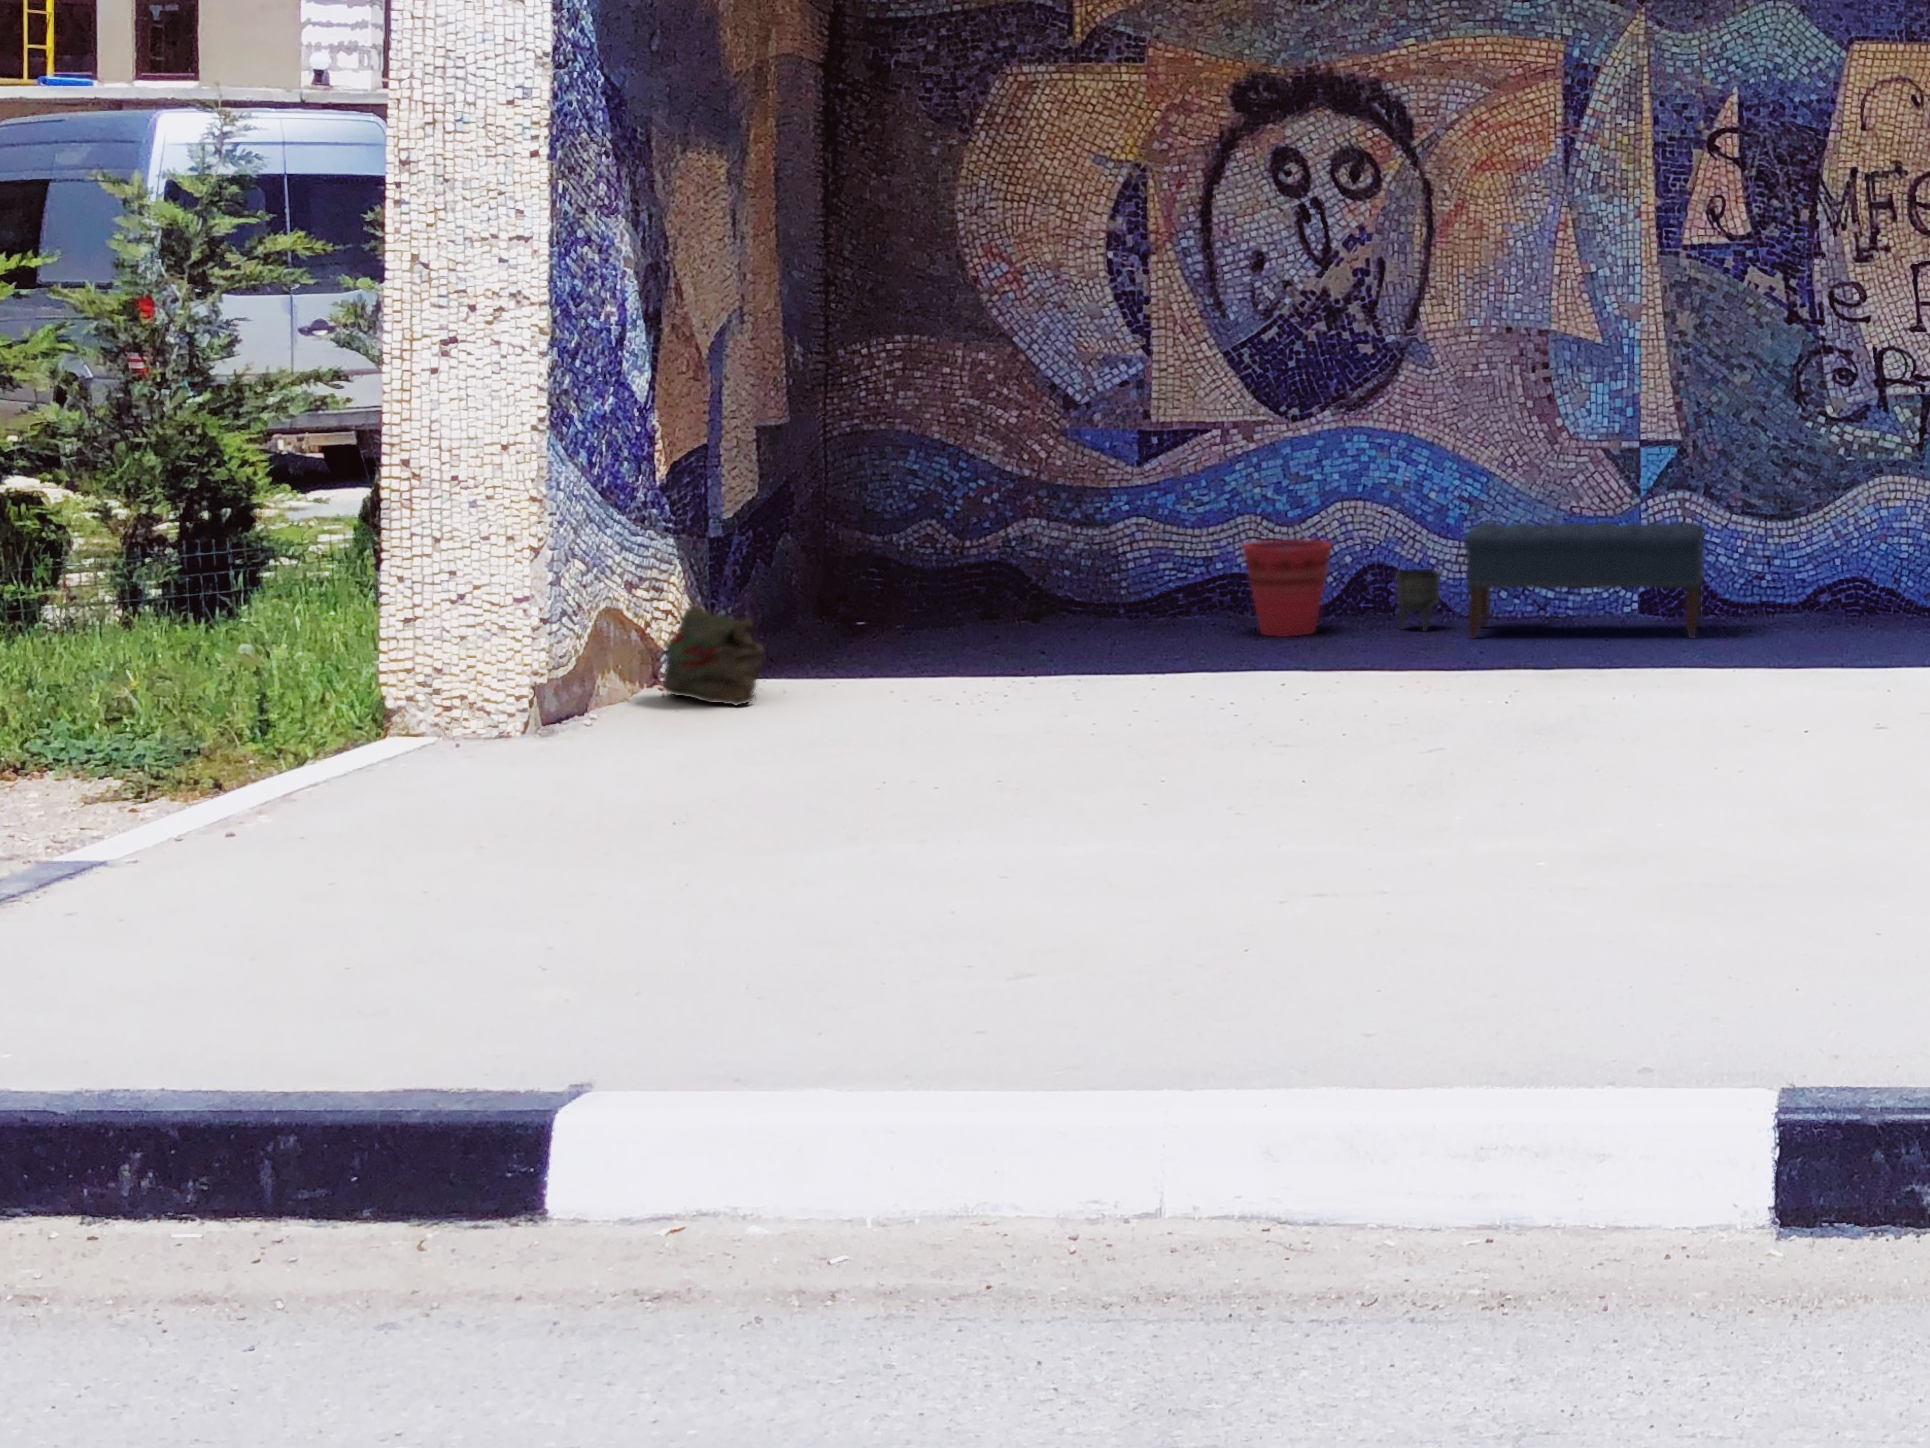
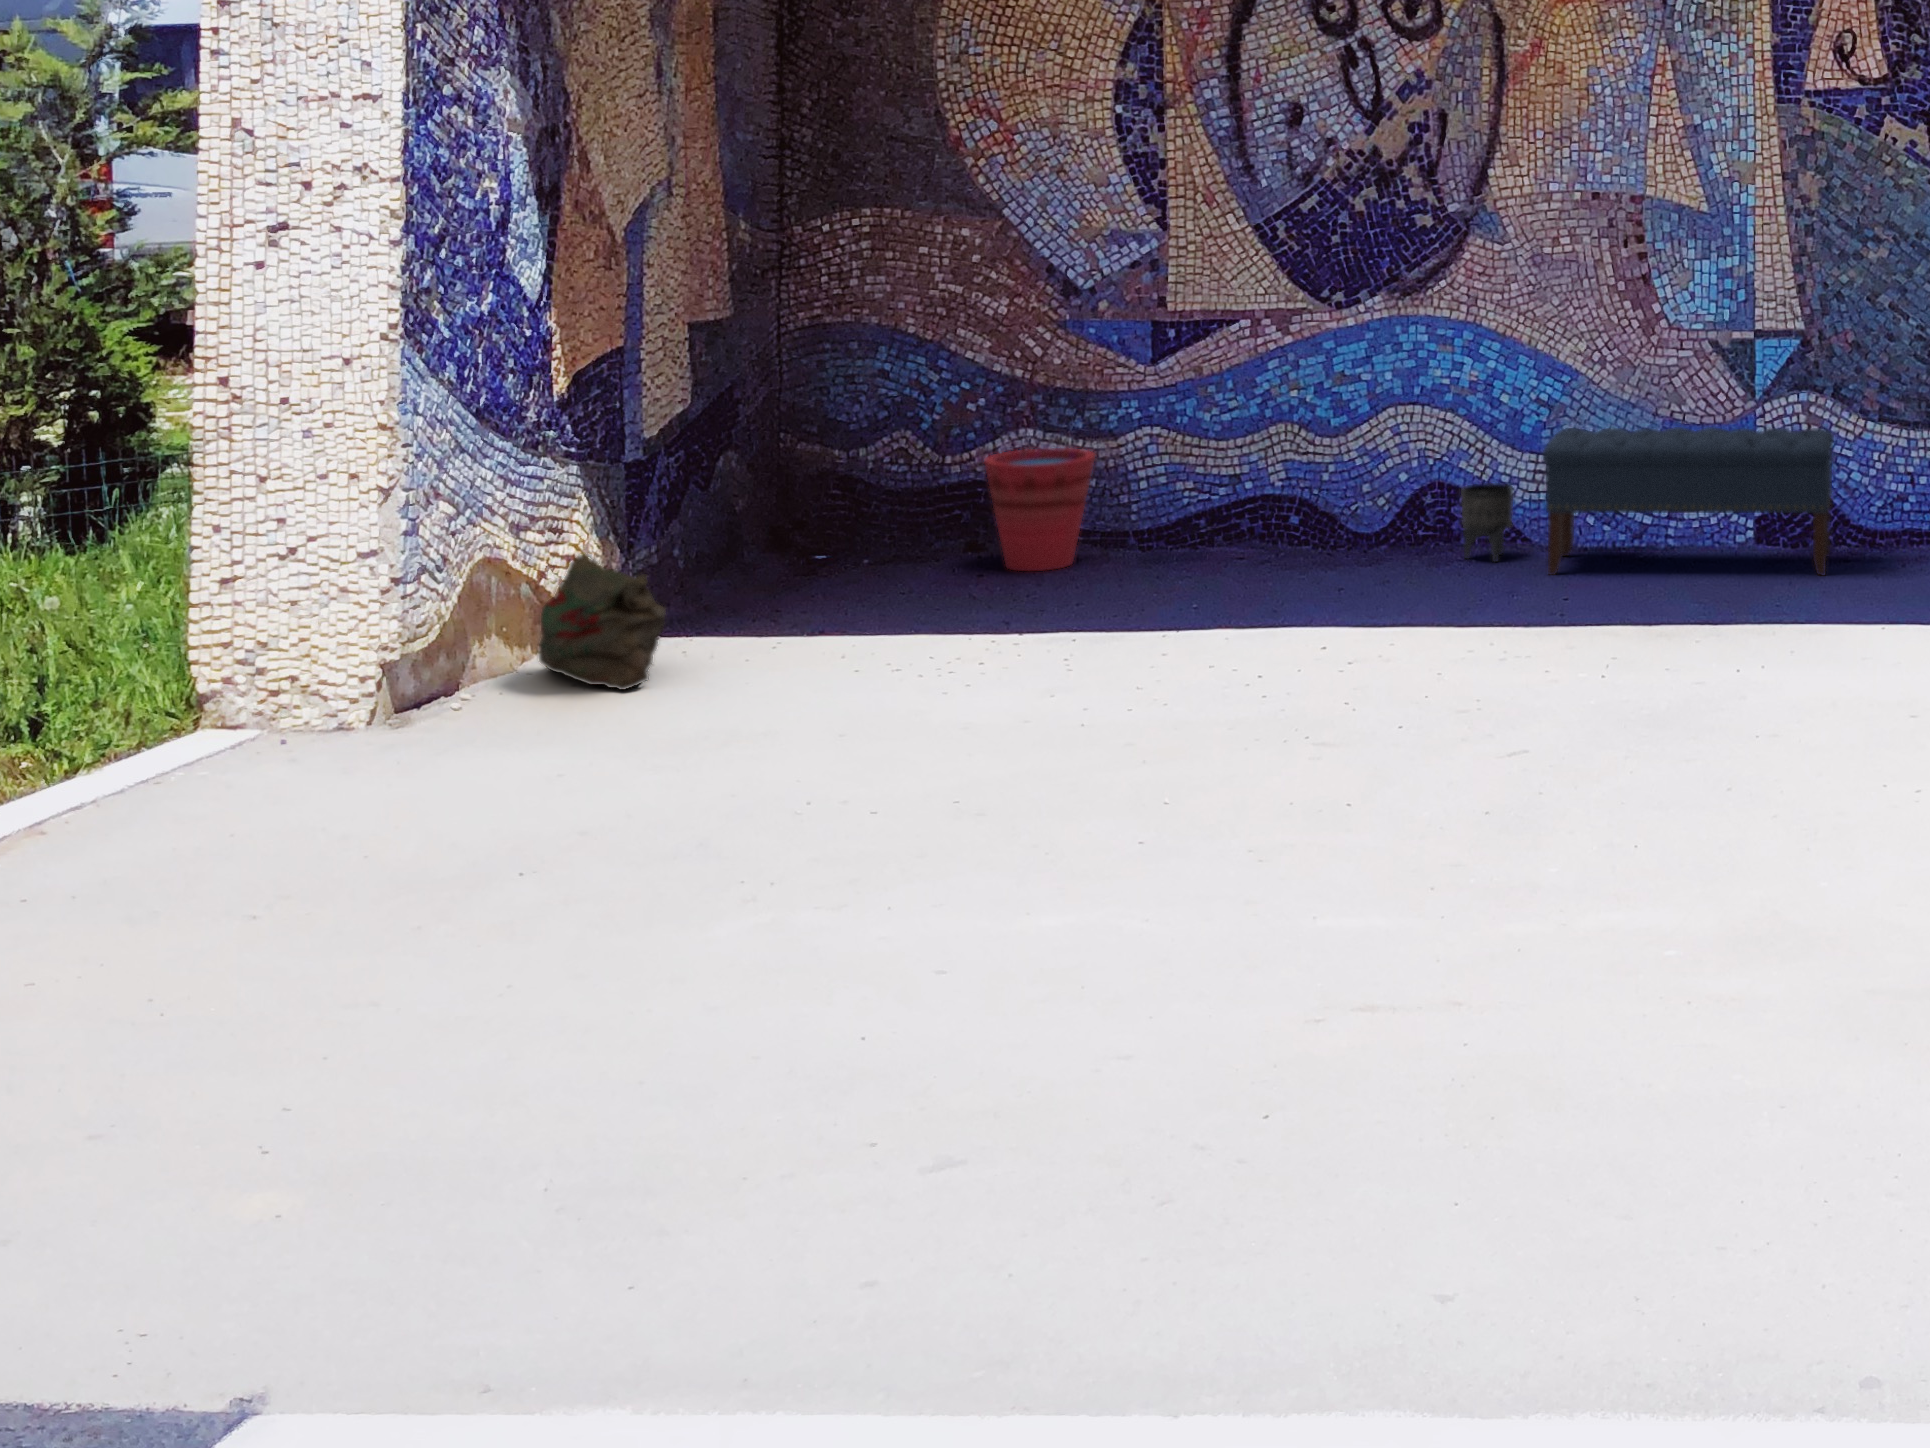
bucket: present [1243,539,1333,637] -> present [984,448,1095,571]

